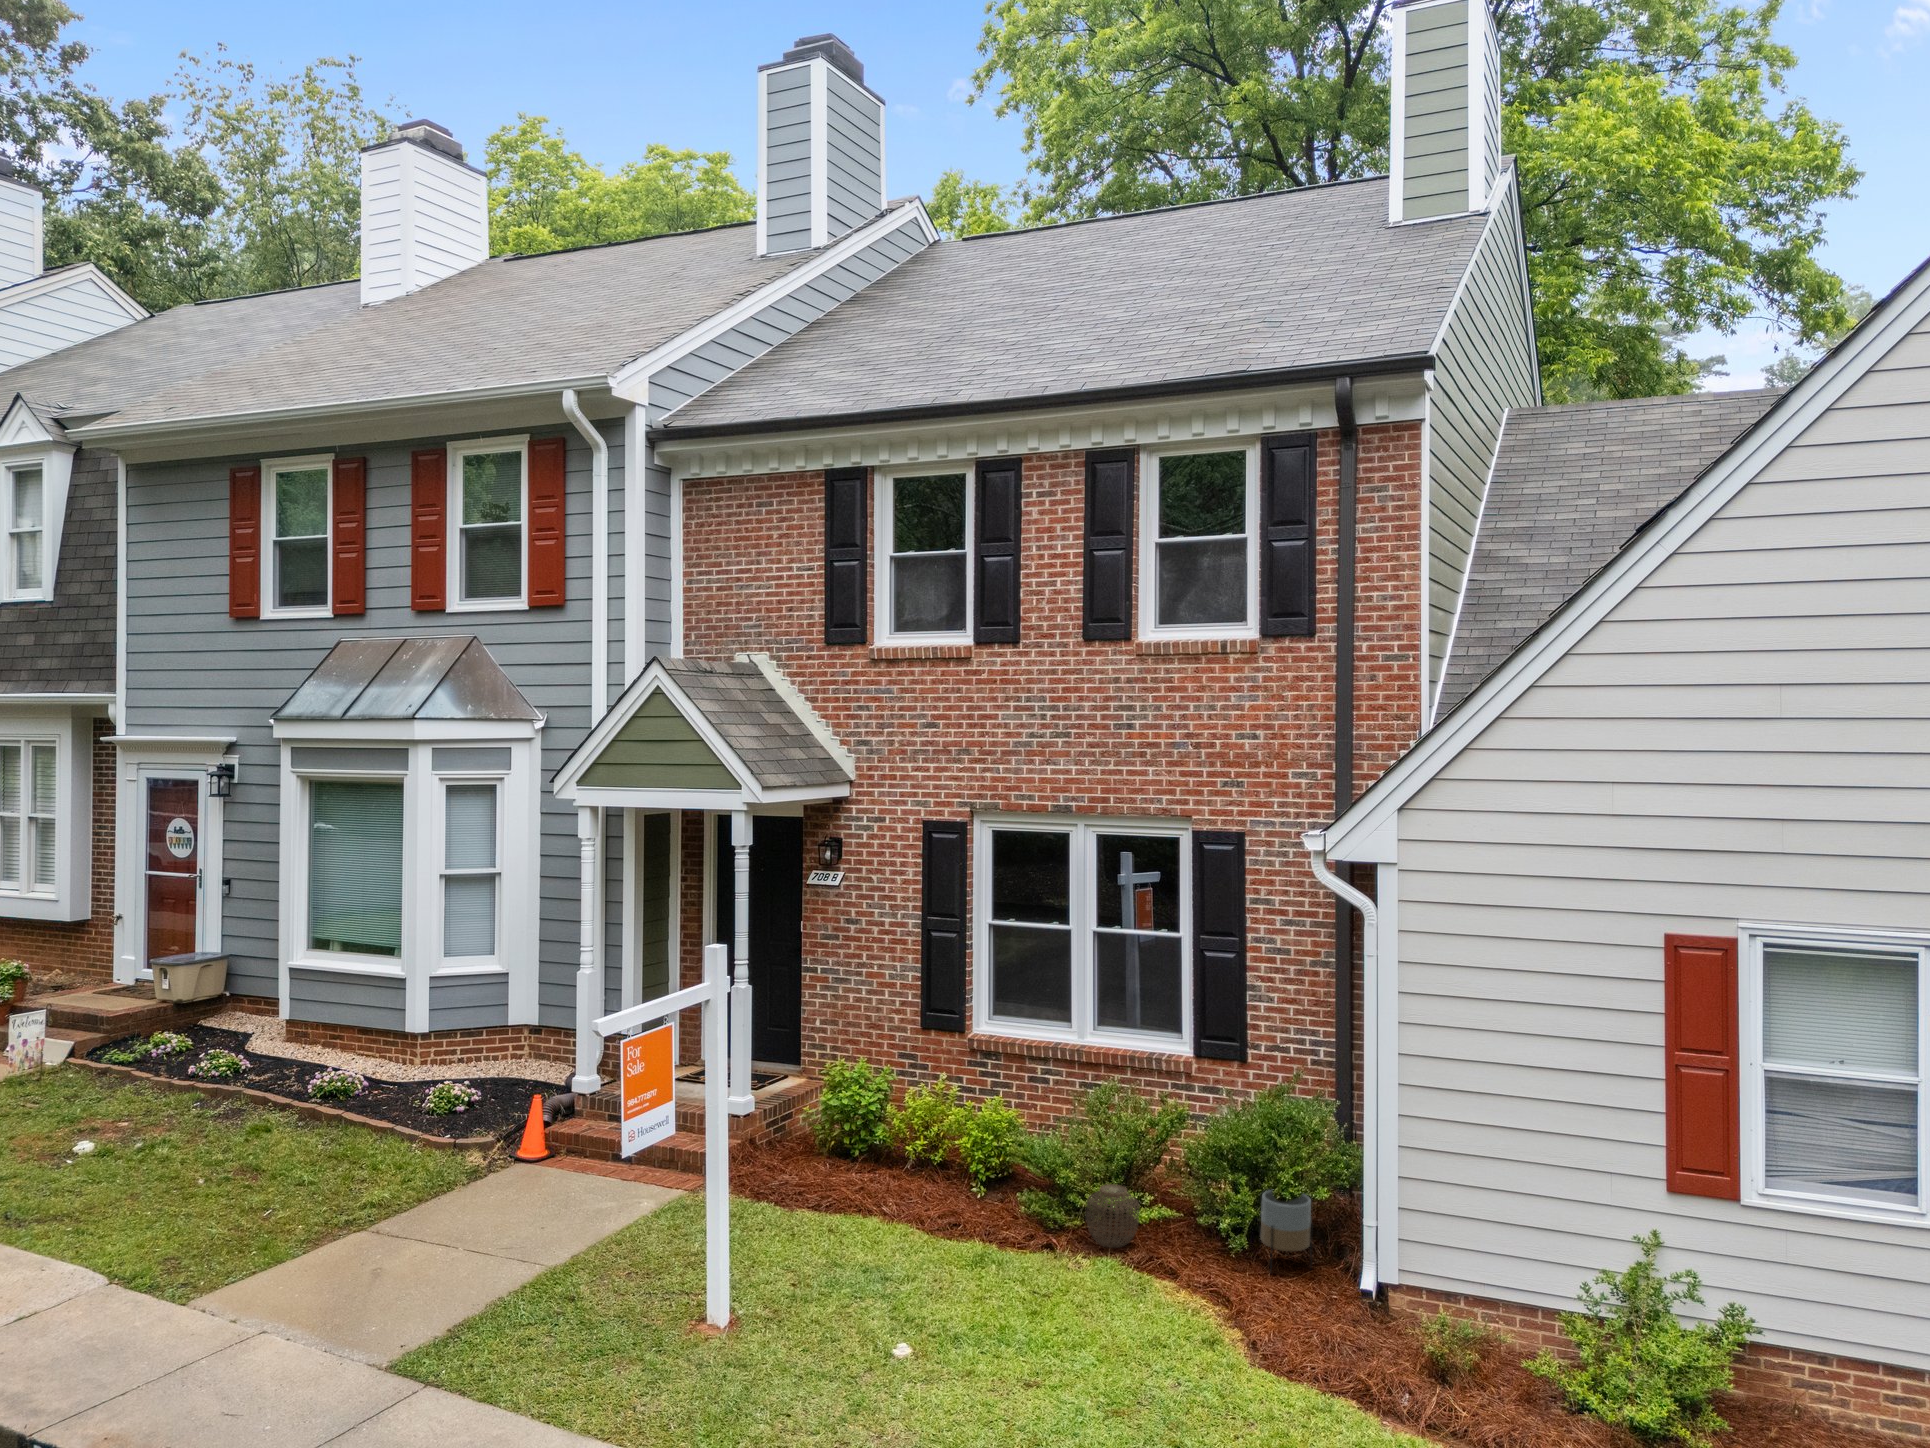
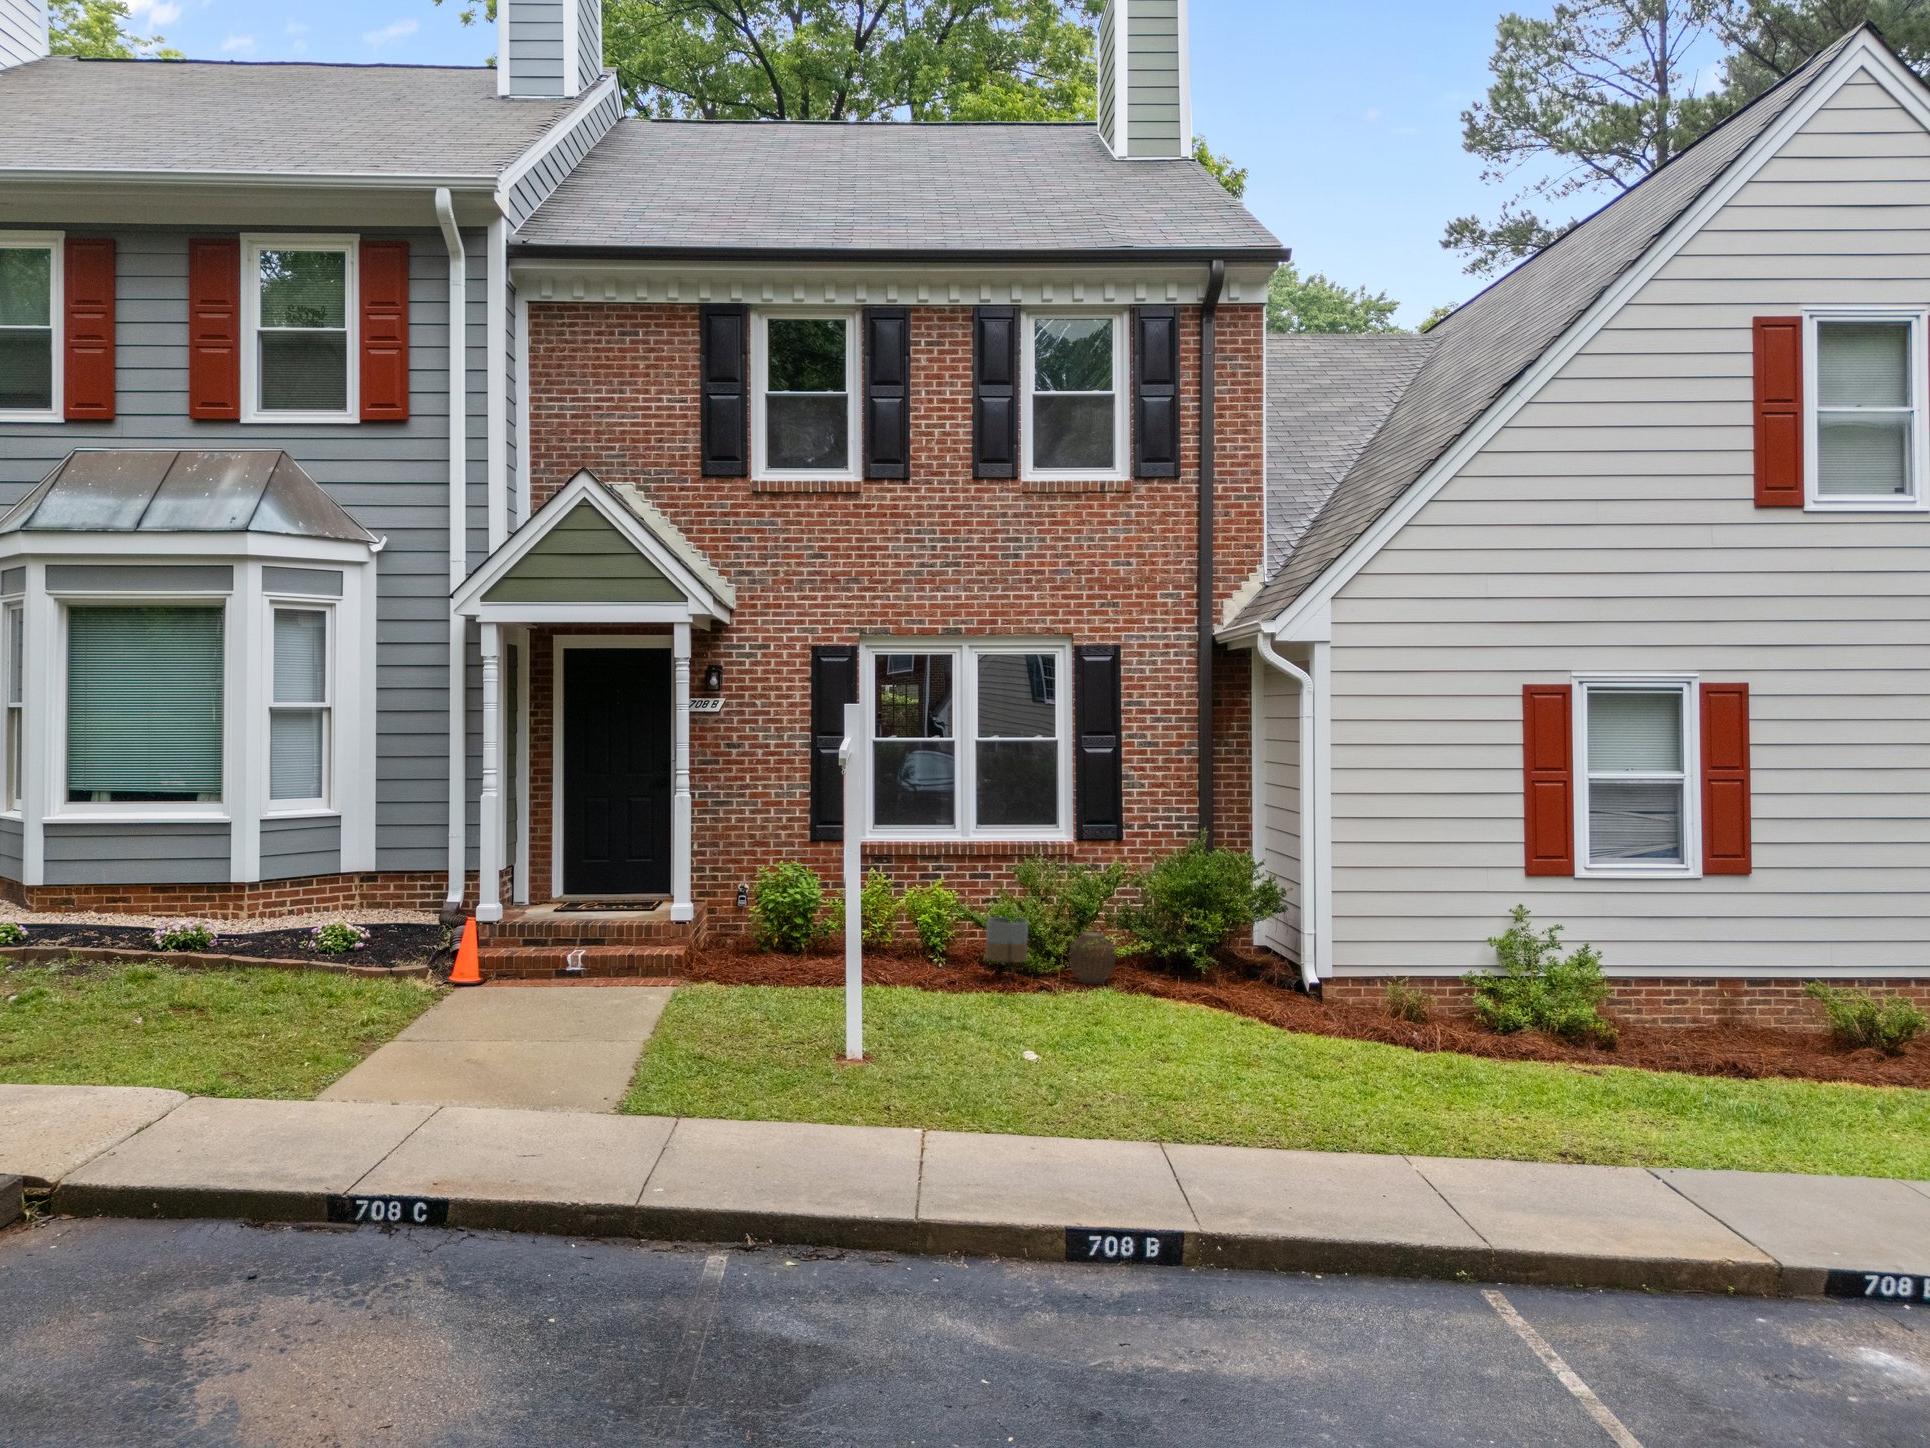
planter: present [1260,1190,1313,1272] -> present [985,917,1028,973]

